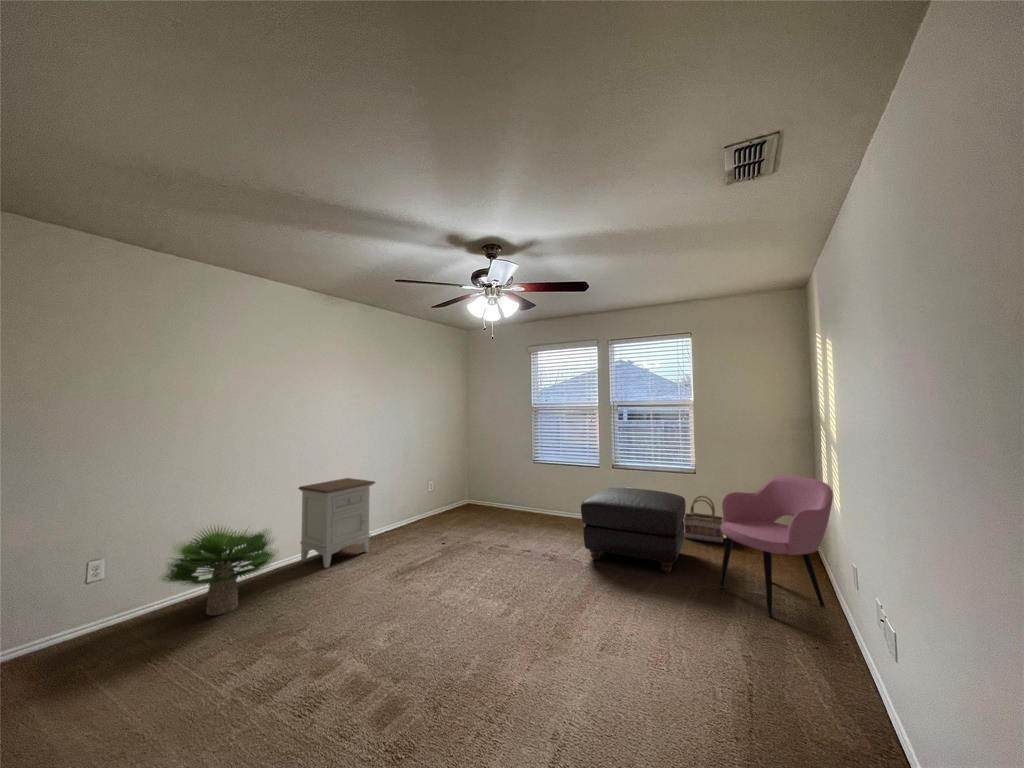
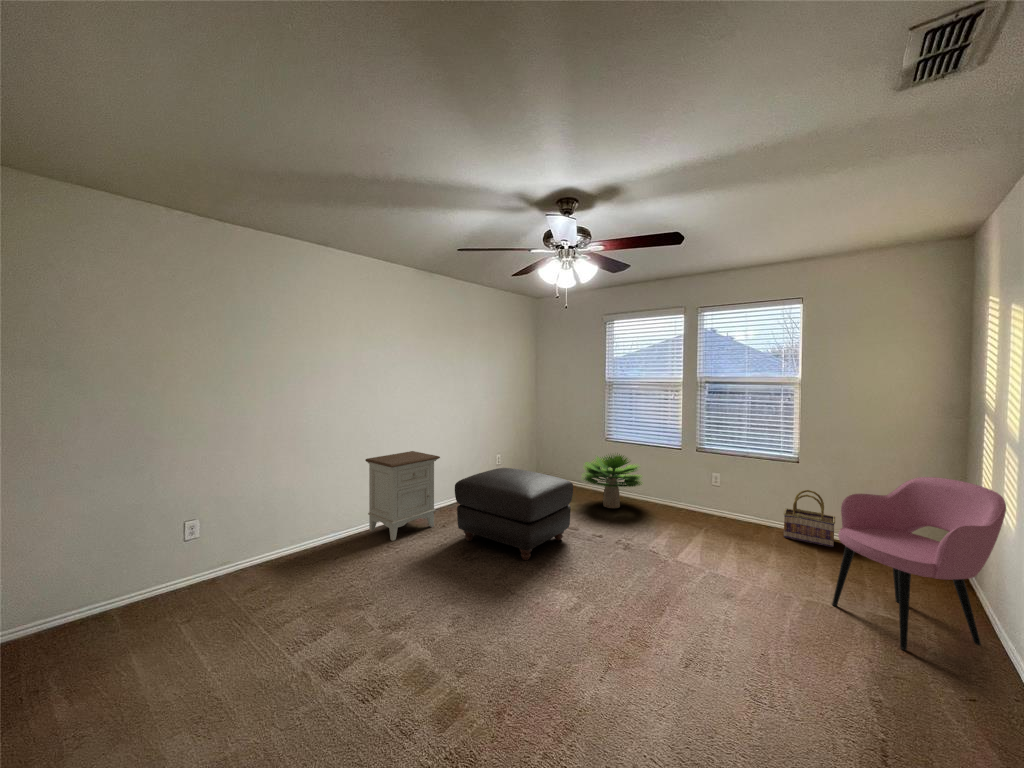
ottoman: present [581,488,686,573] -> present [455,468,573,560]
potted plant: present [164,526,275,615] -> present [583,454,642,508]

